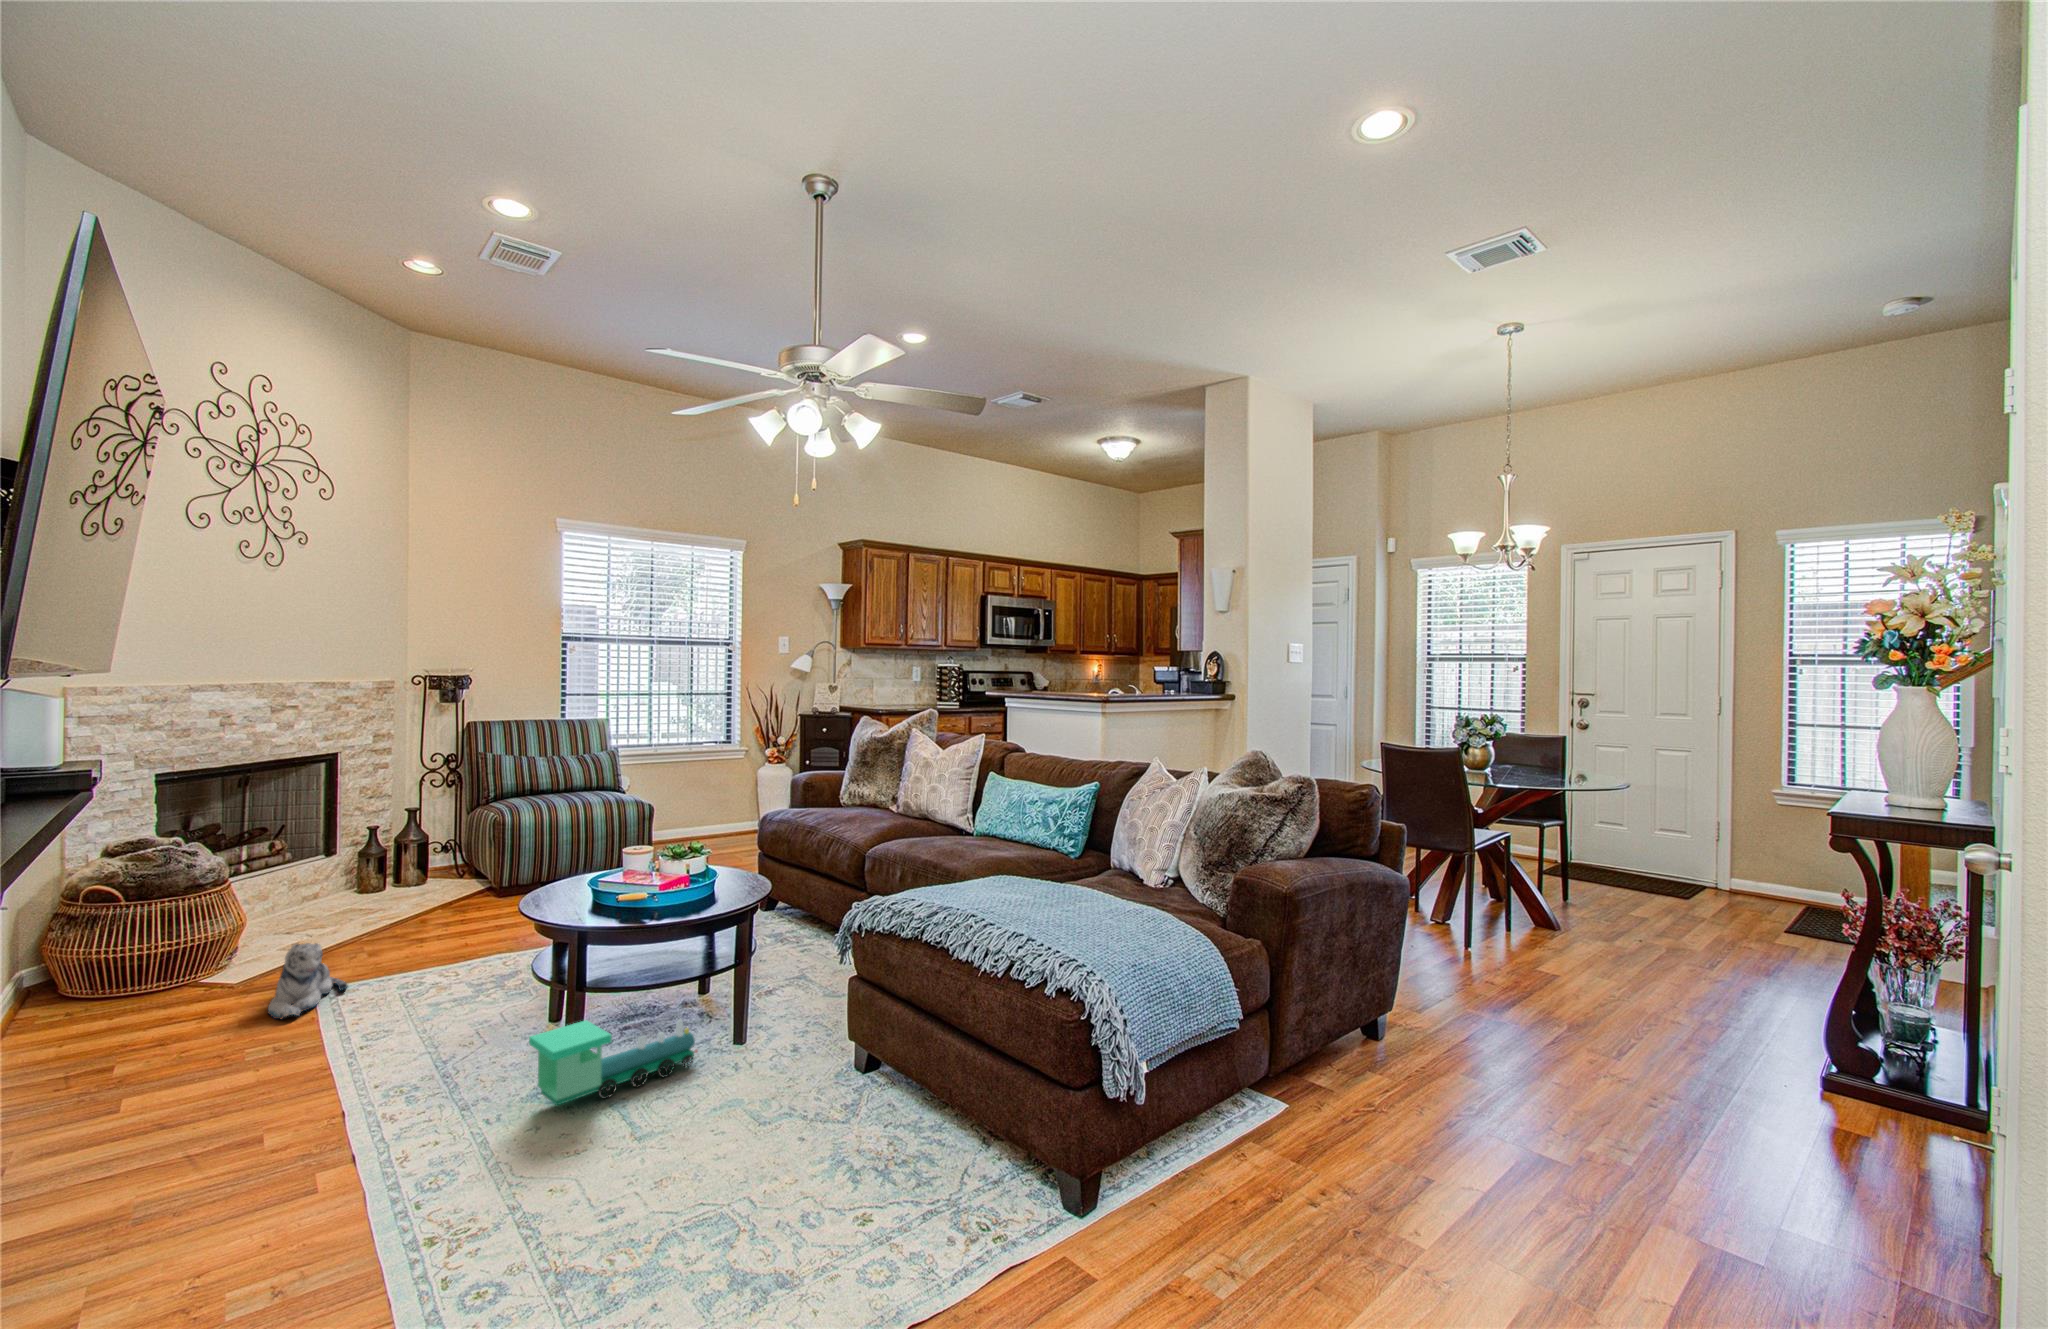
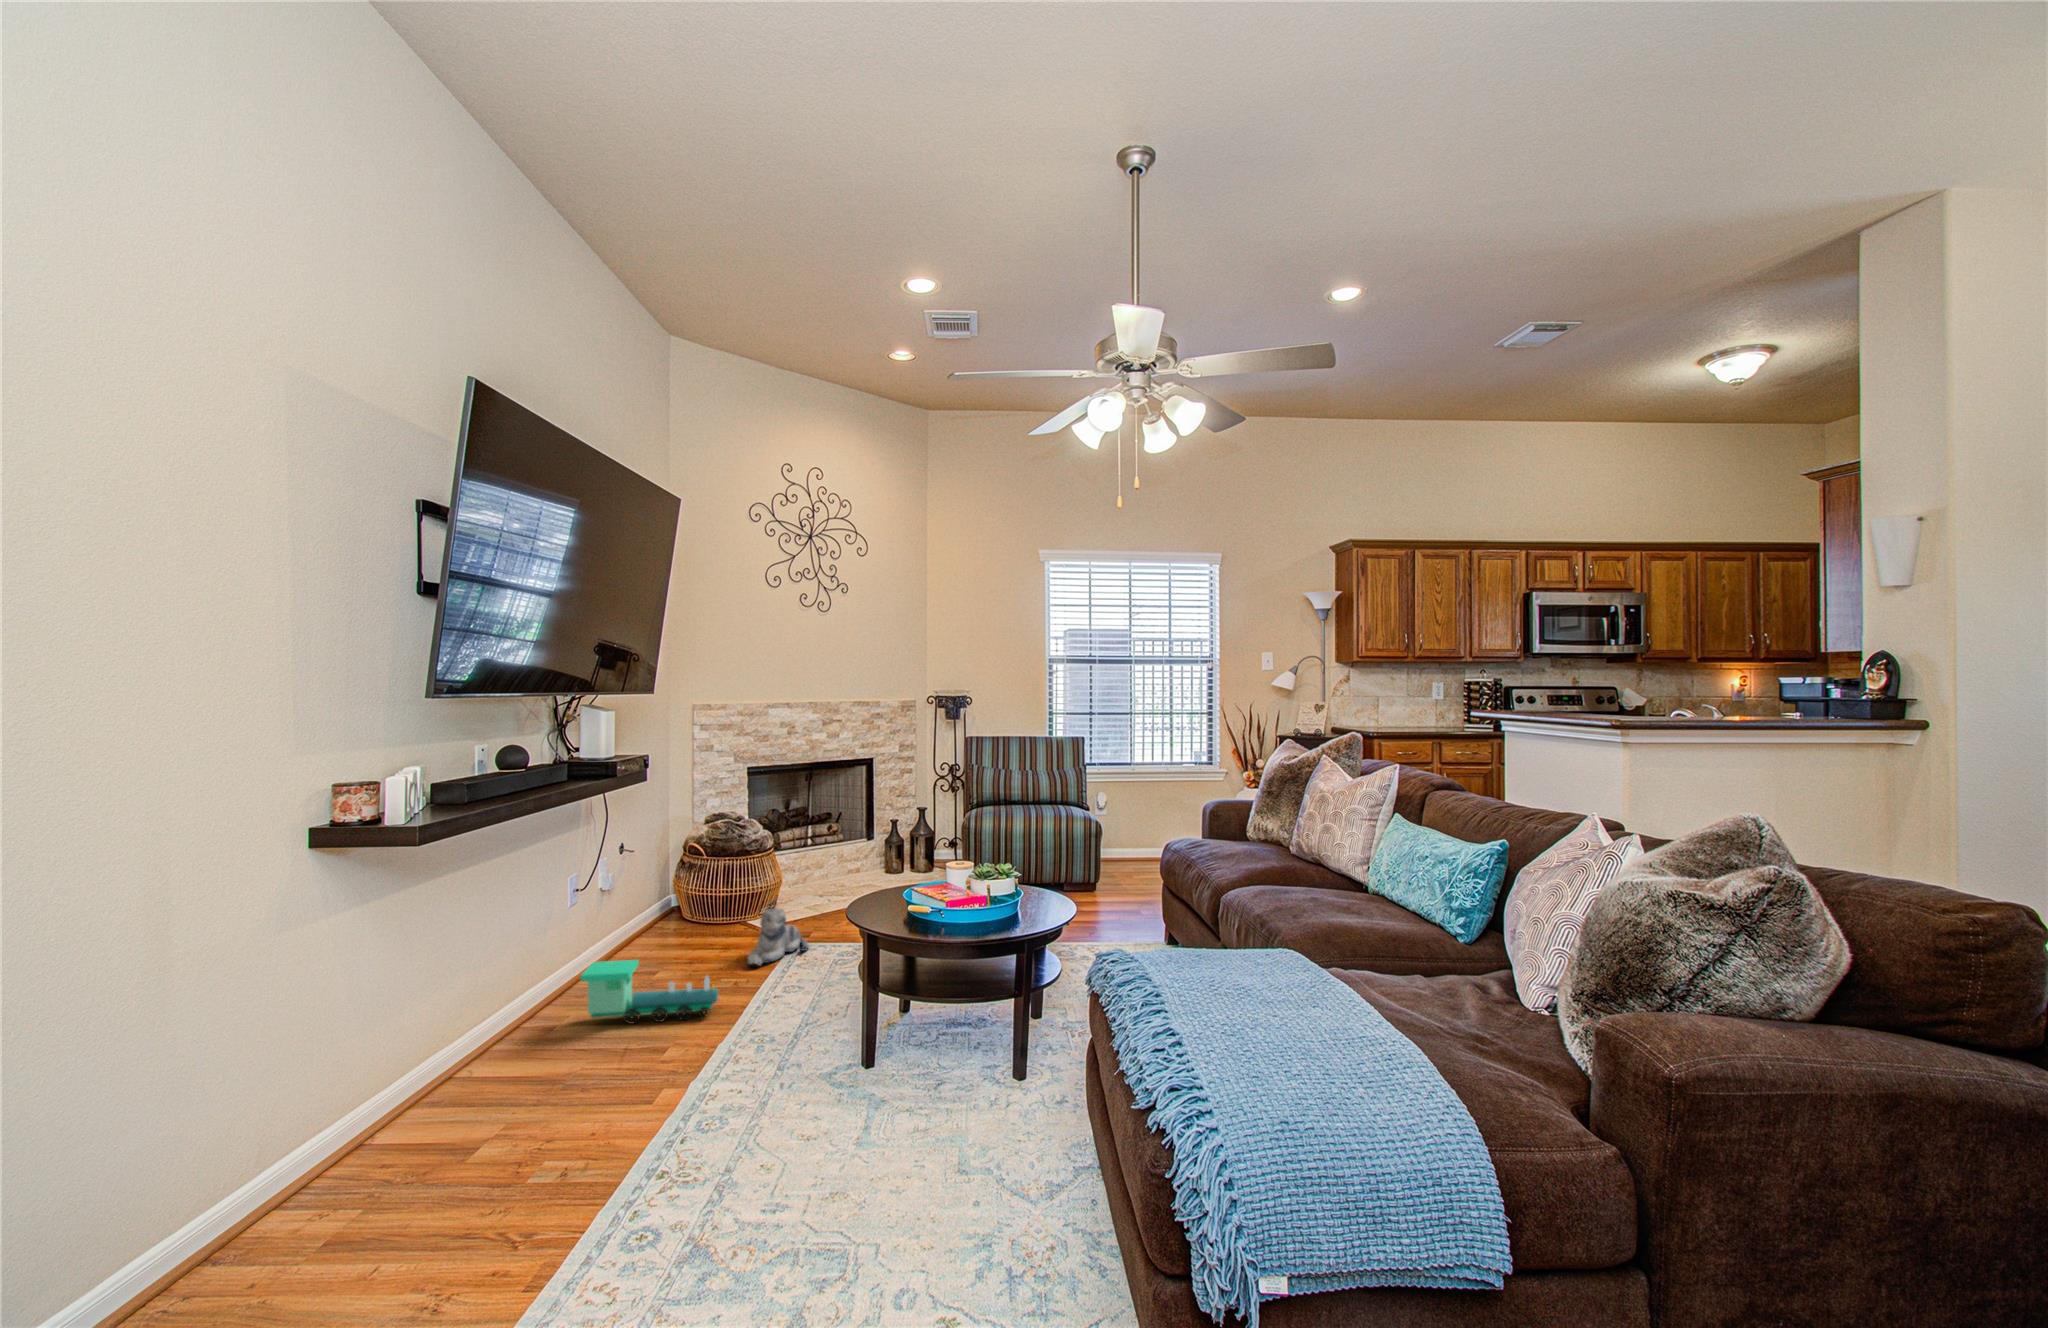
toy train: present [529,1019,698,1105] -> present [581,960,719,1023]

